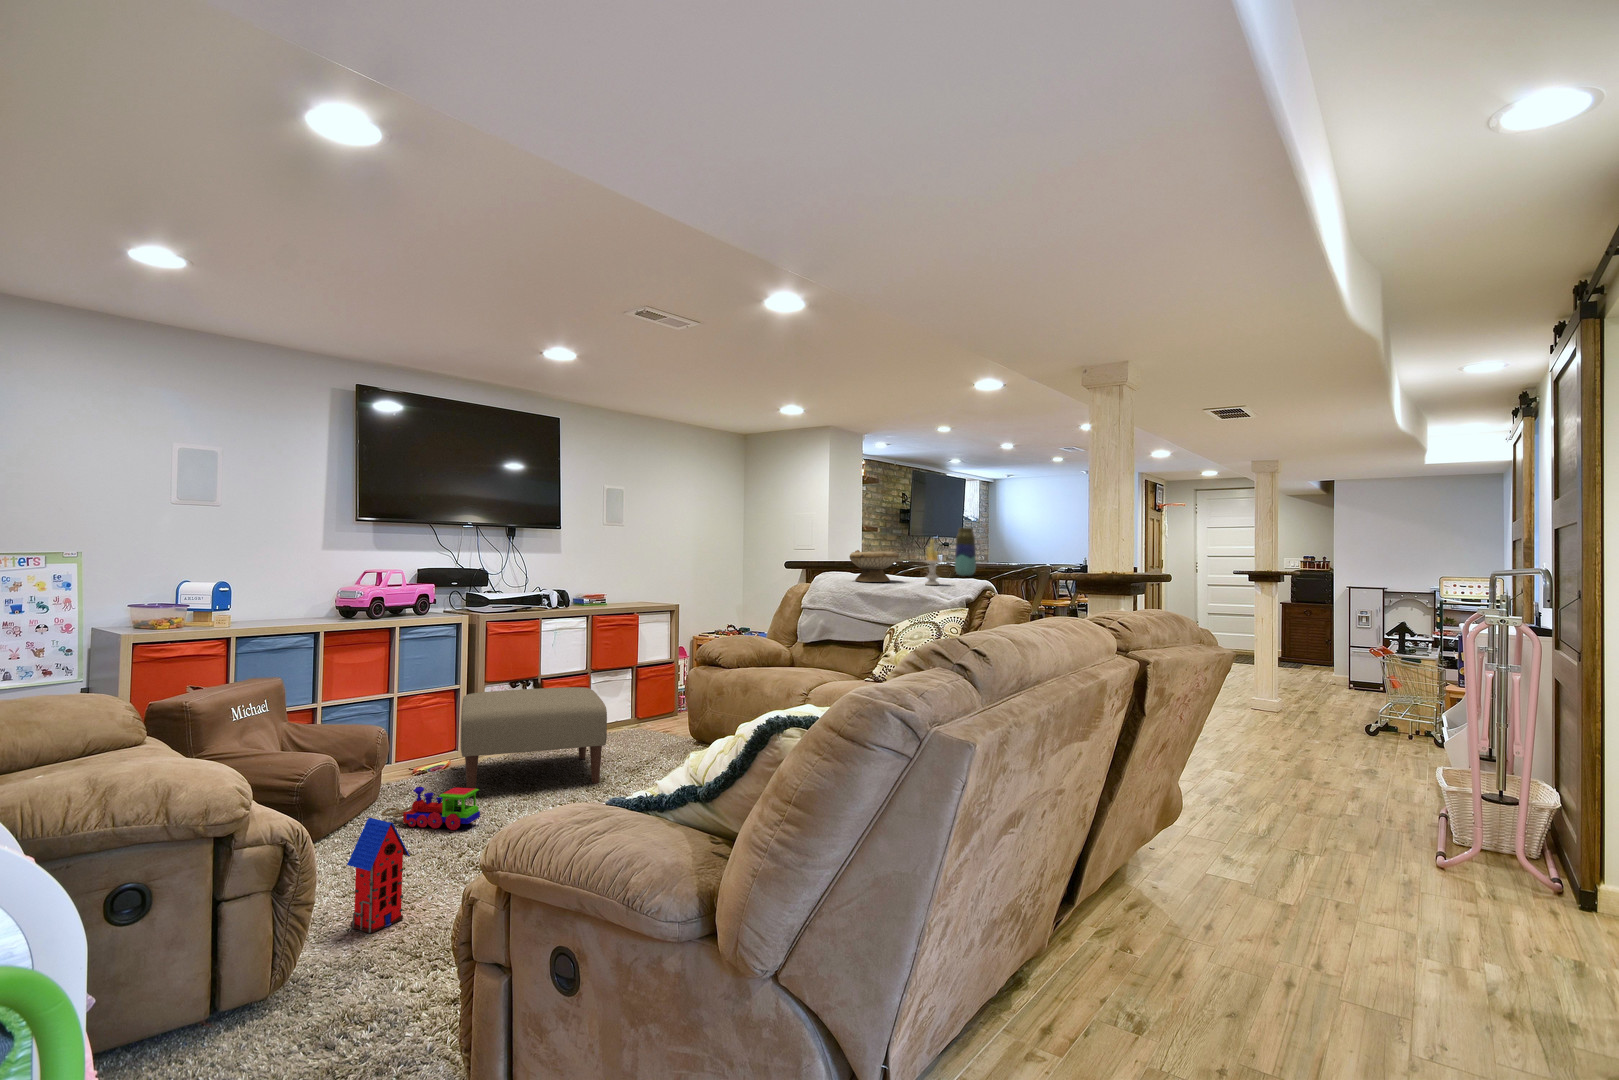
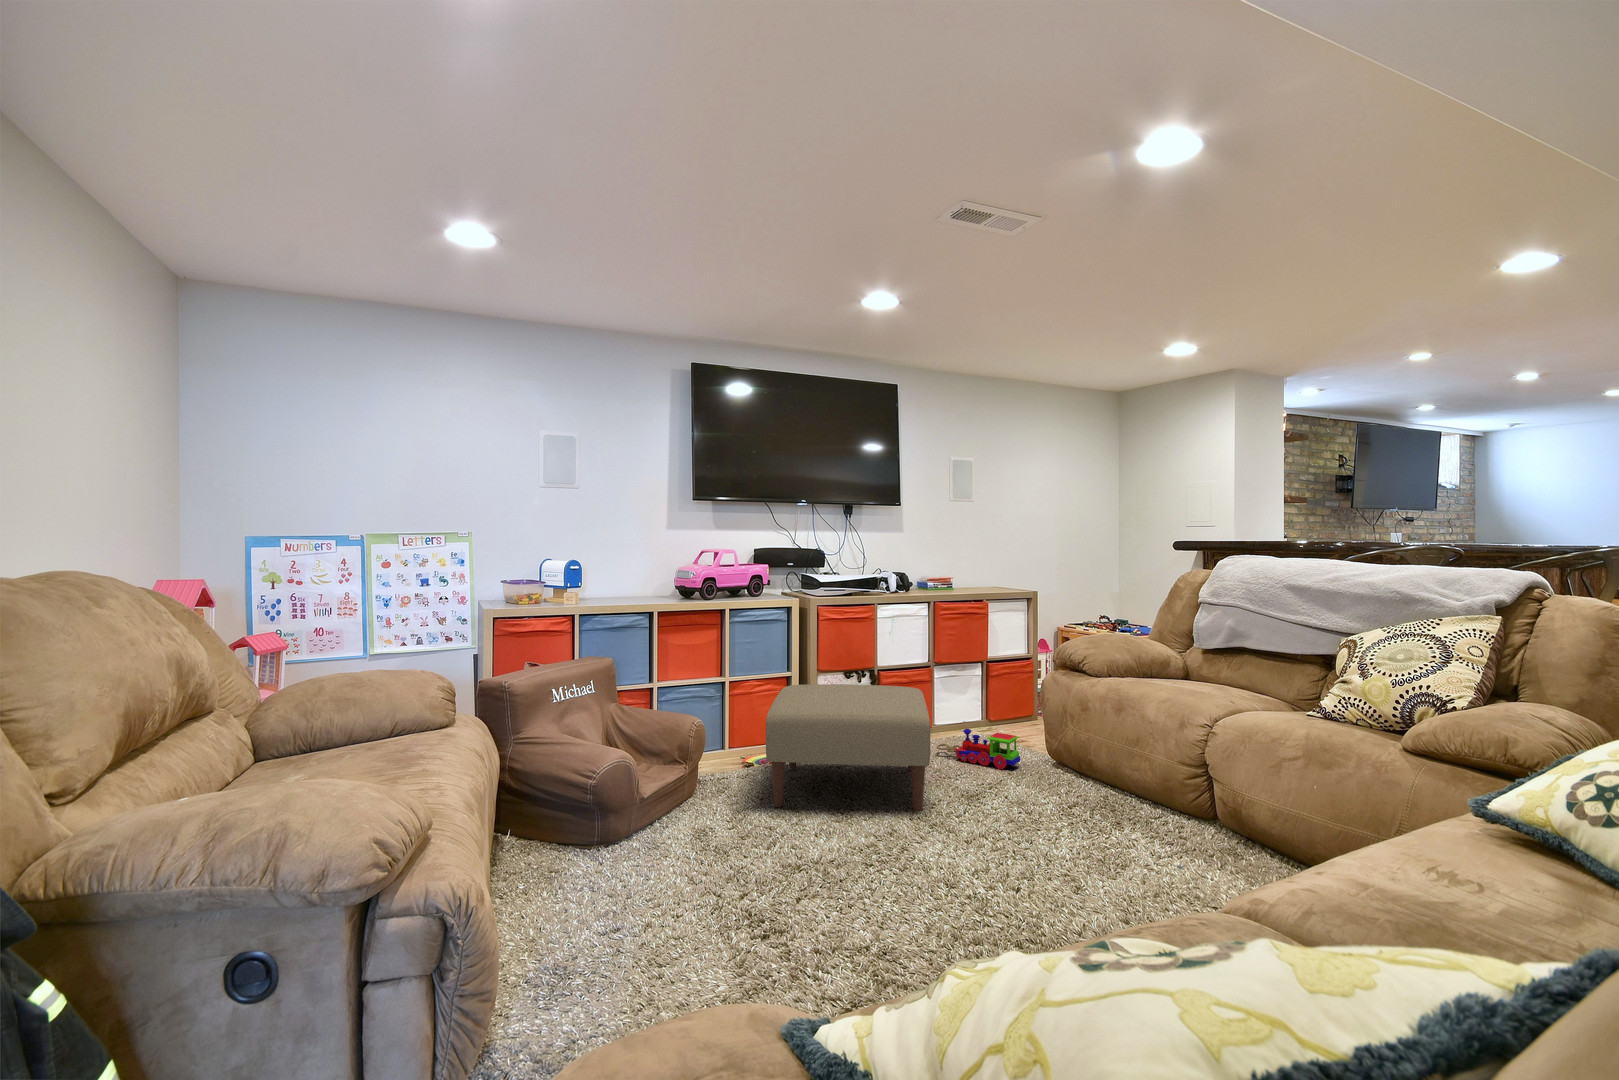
vase: present [955,528,976,576] -> none [1460,485,1502,559]
candle: present [922,540,942,585] -> none [1409,501,1456,573]
bowl: present [850,549,899,582] -> none [1277,518,1364,567]
toy train: present [381,787,480,830] -> present [936,729,1020,769]
toy house: present [347,818,410,933] -> none [559,860,631,1017]

